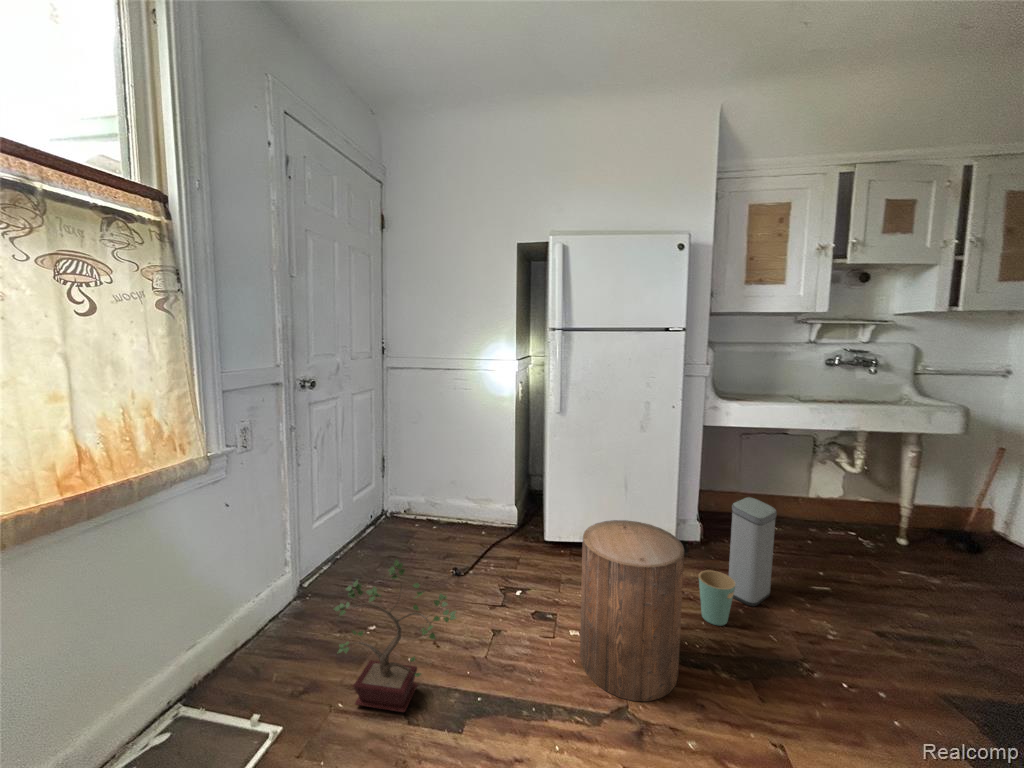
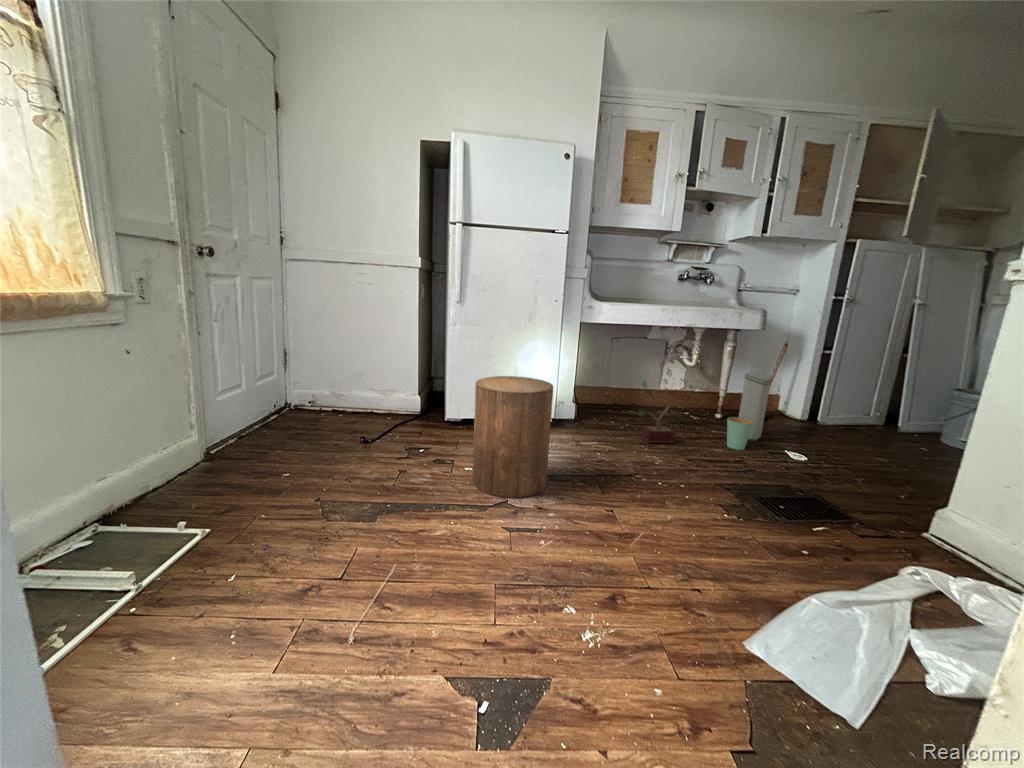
trash can: present [699,497,777,625] -> present [727,371,772,450]
potted plant: present [334,560,456,712] -> present [639,369,707,443]

